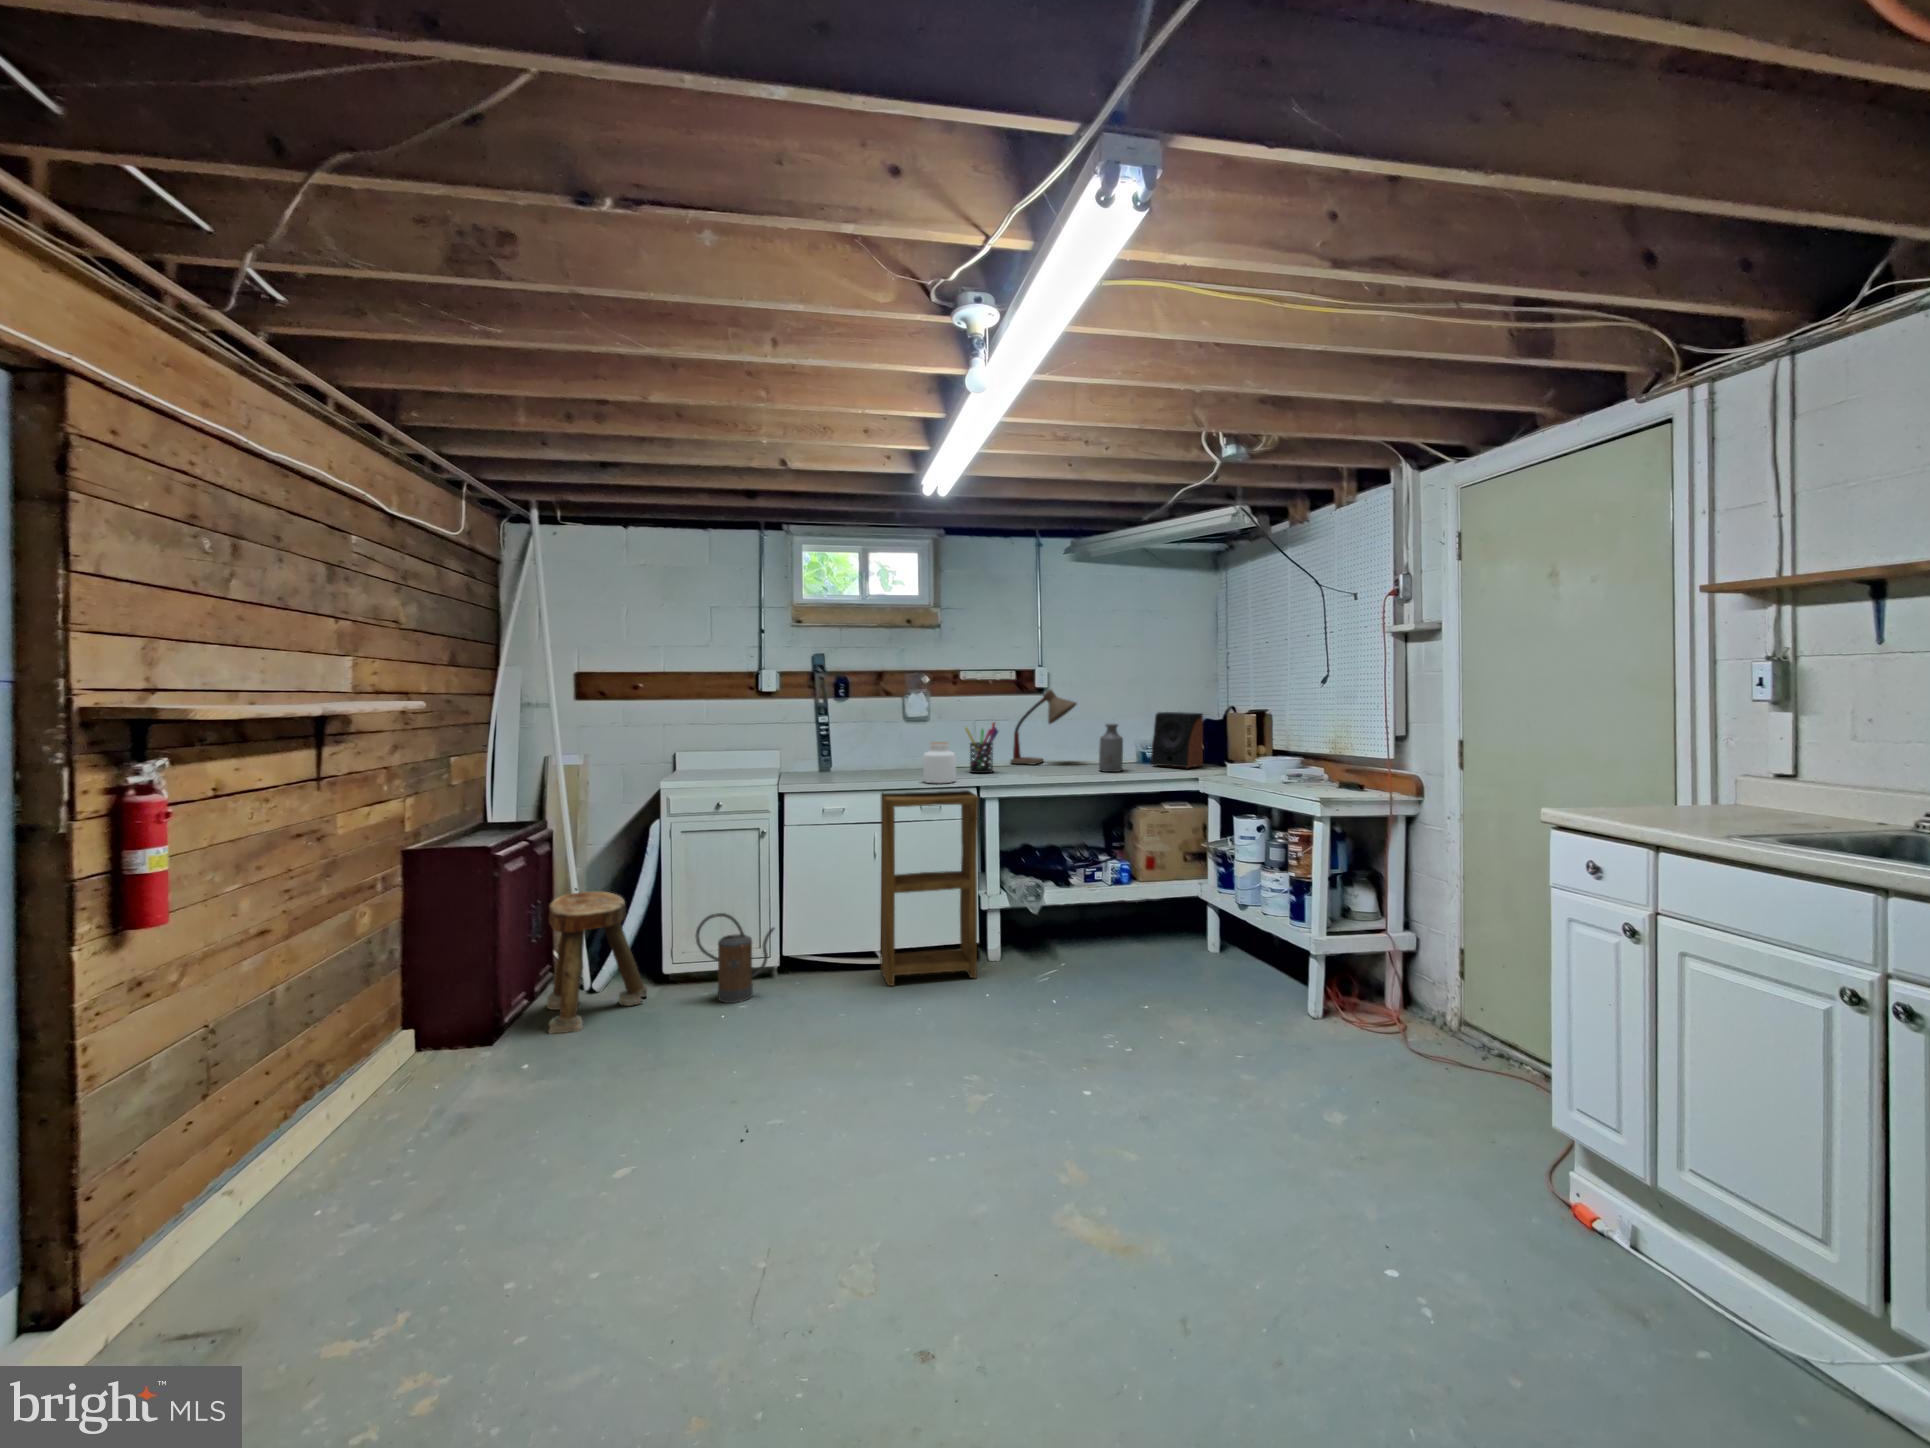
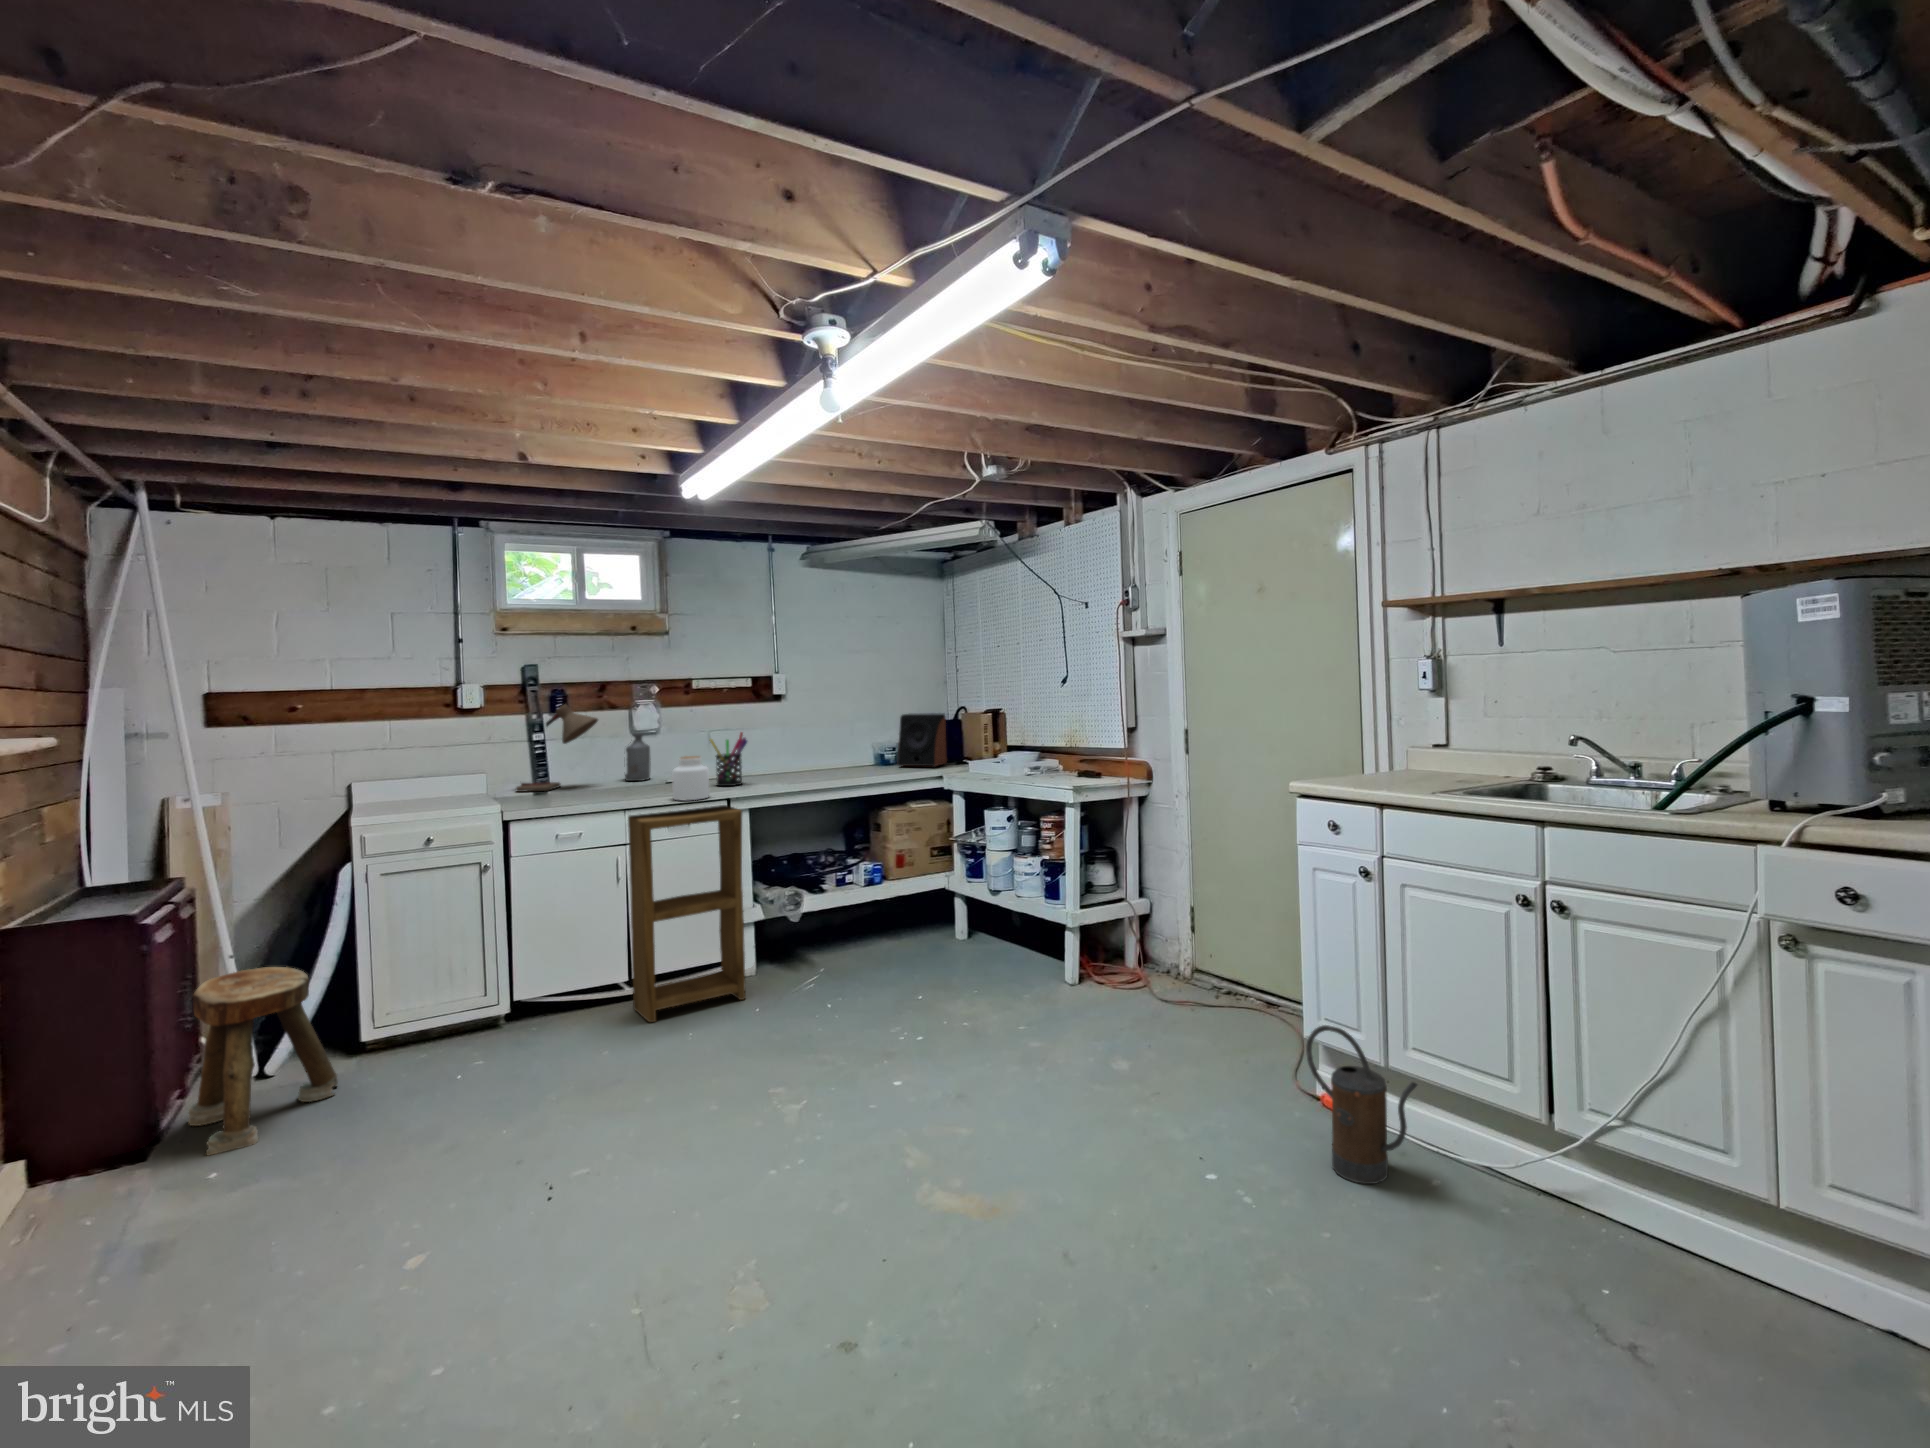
desk lamp: present [1010,690,1077,764] -> present [516,704,598,792]
bottle: present [1099,724,1123,772] -> present [625,733,651,781]
watering can: present [696,913,774,1003] -> present [1306,1025,1417,1184]

